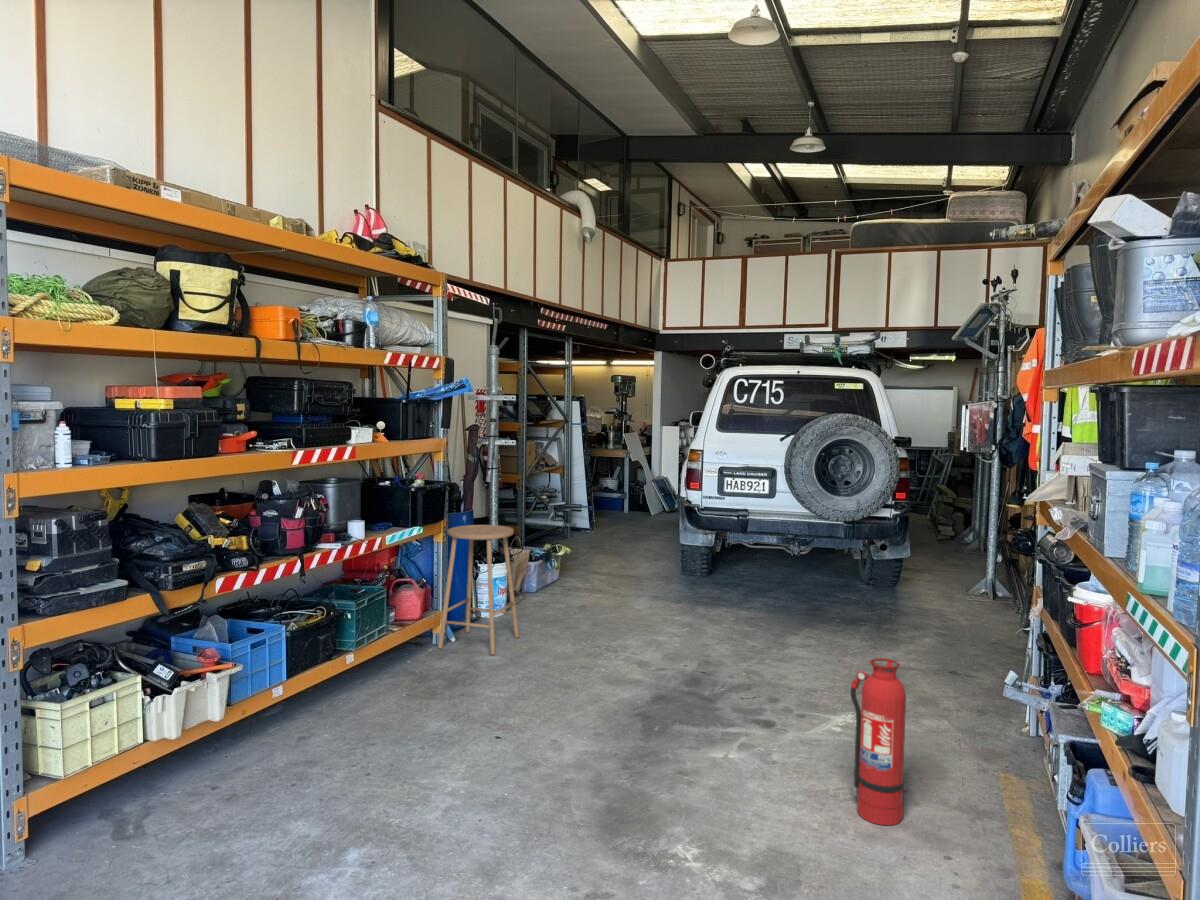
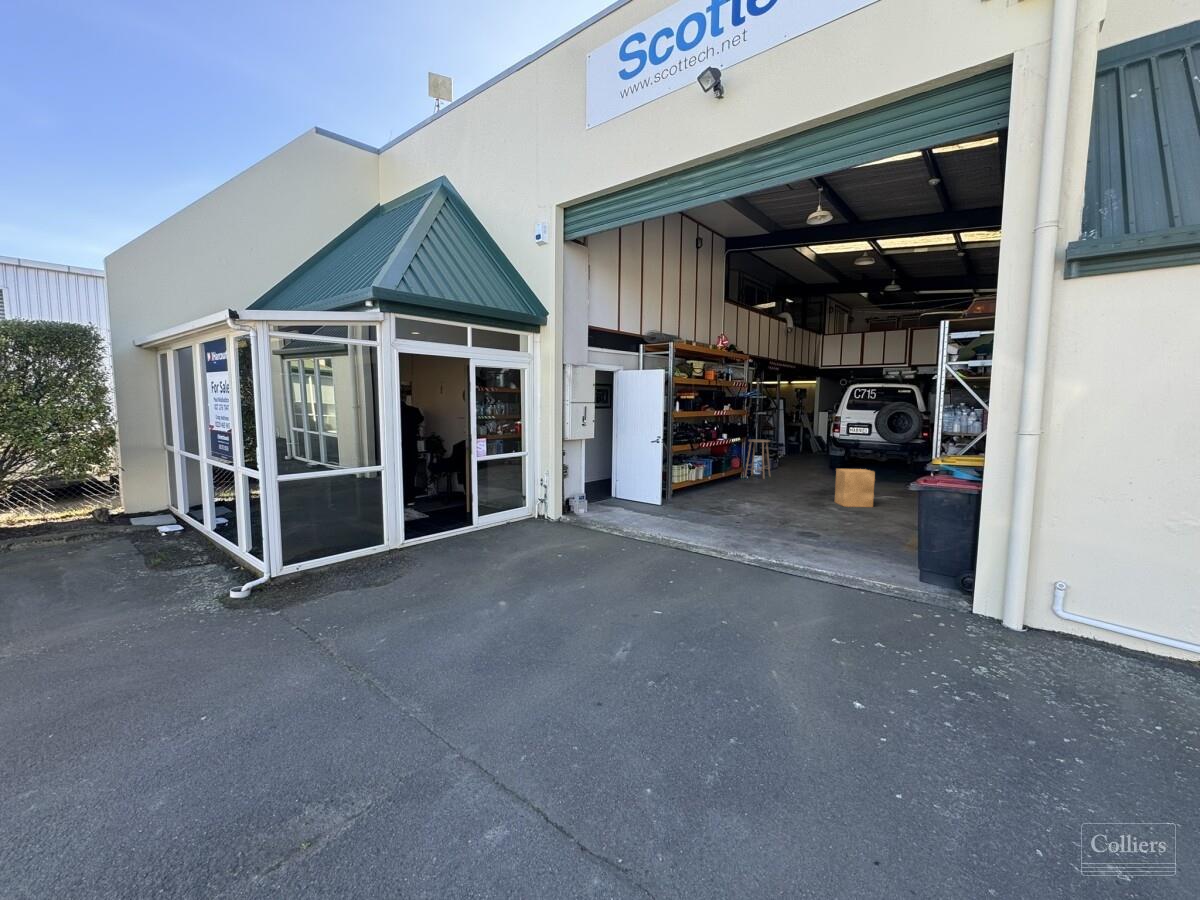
fire extinguisher: present [851,658,906,825] -> none [884,463,900,505]
cardboard box: none [690,692,834,882] -> present [835,469,875,507]

